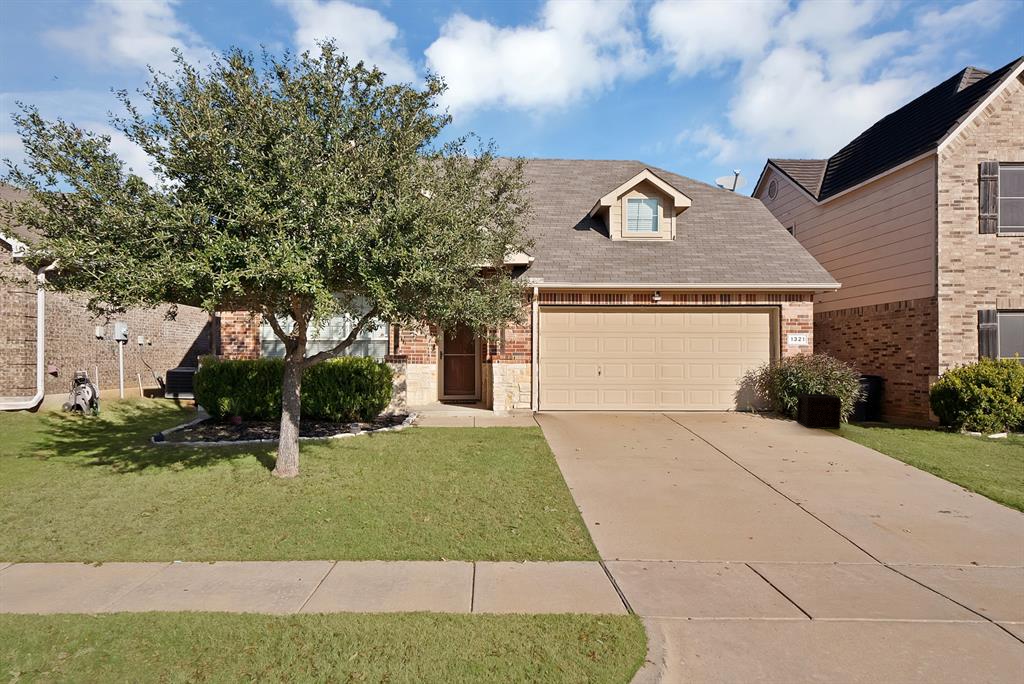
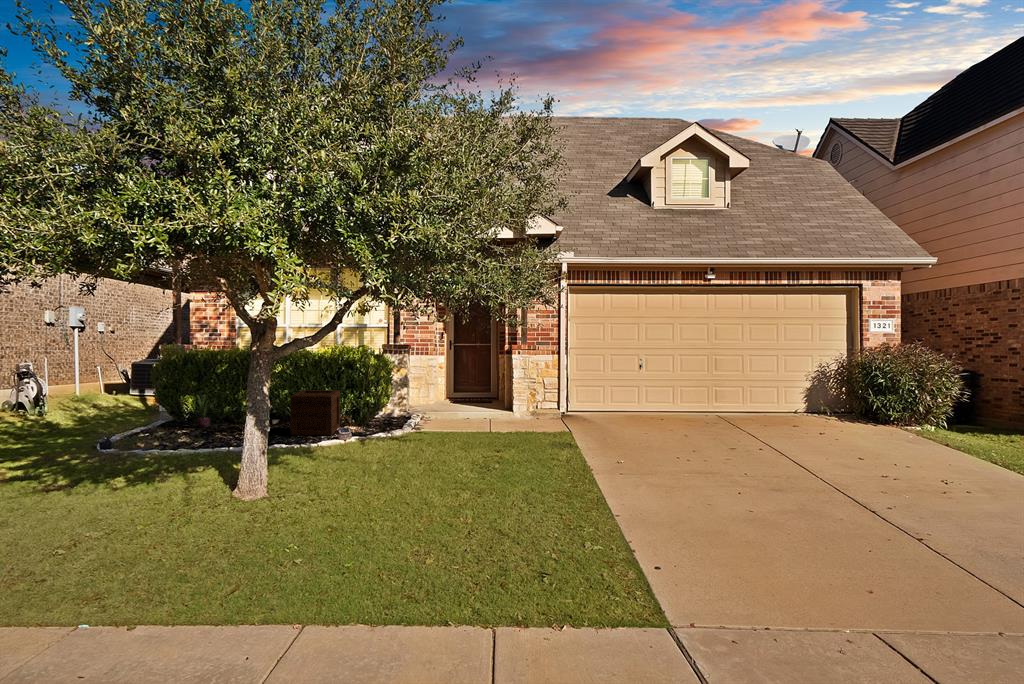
wooden crate: present [796,393,841,429] -> present [290,390,340,436]

